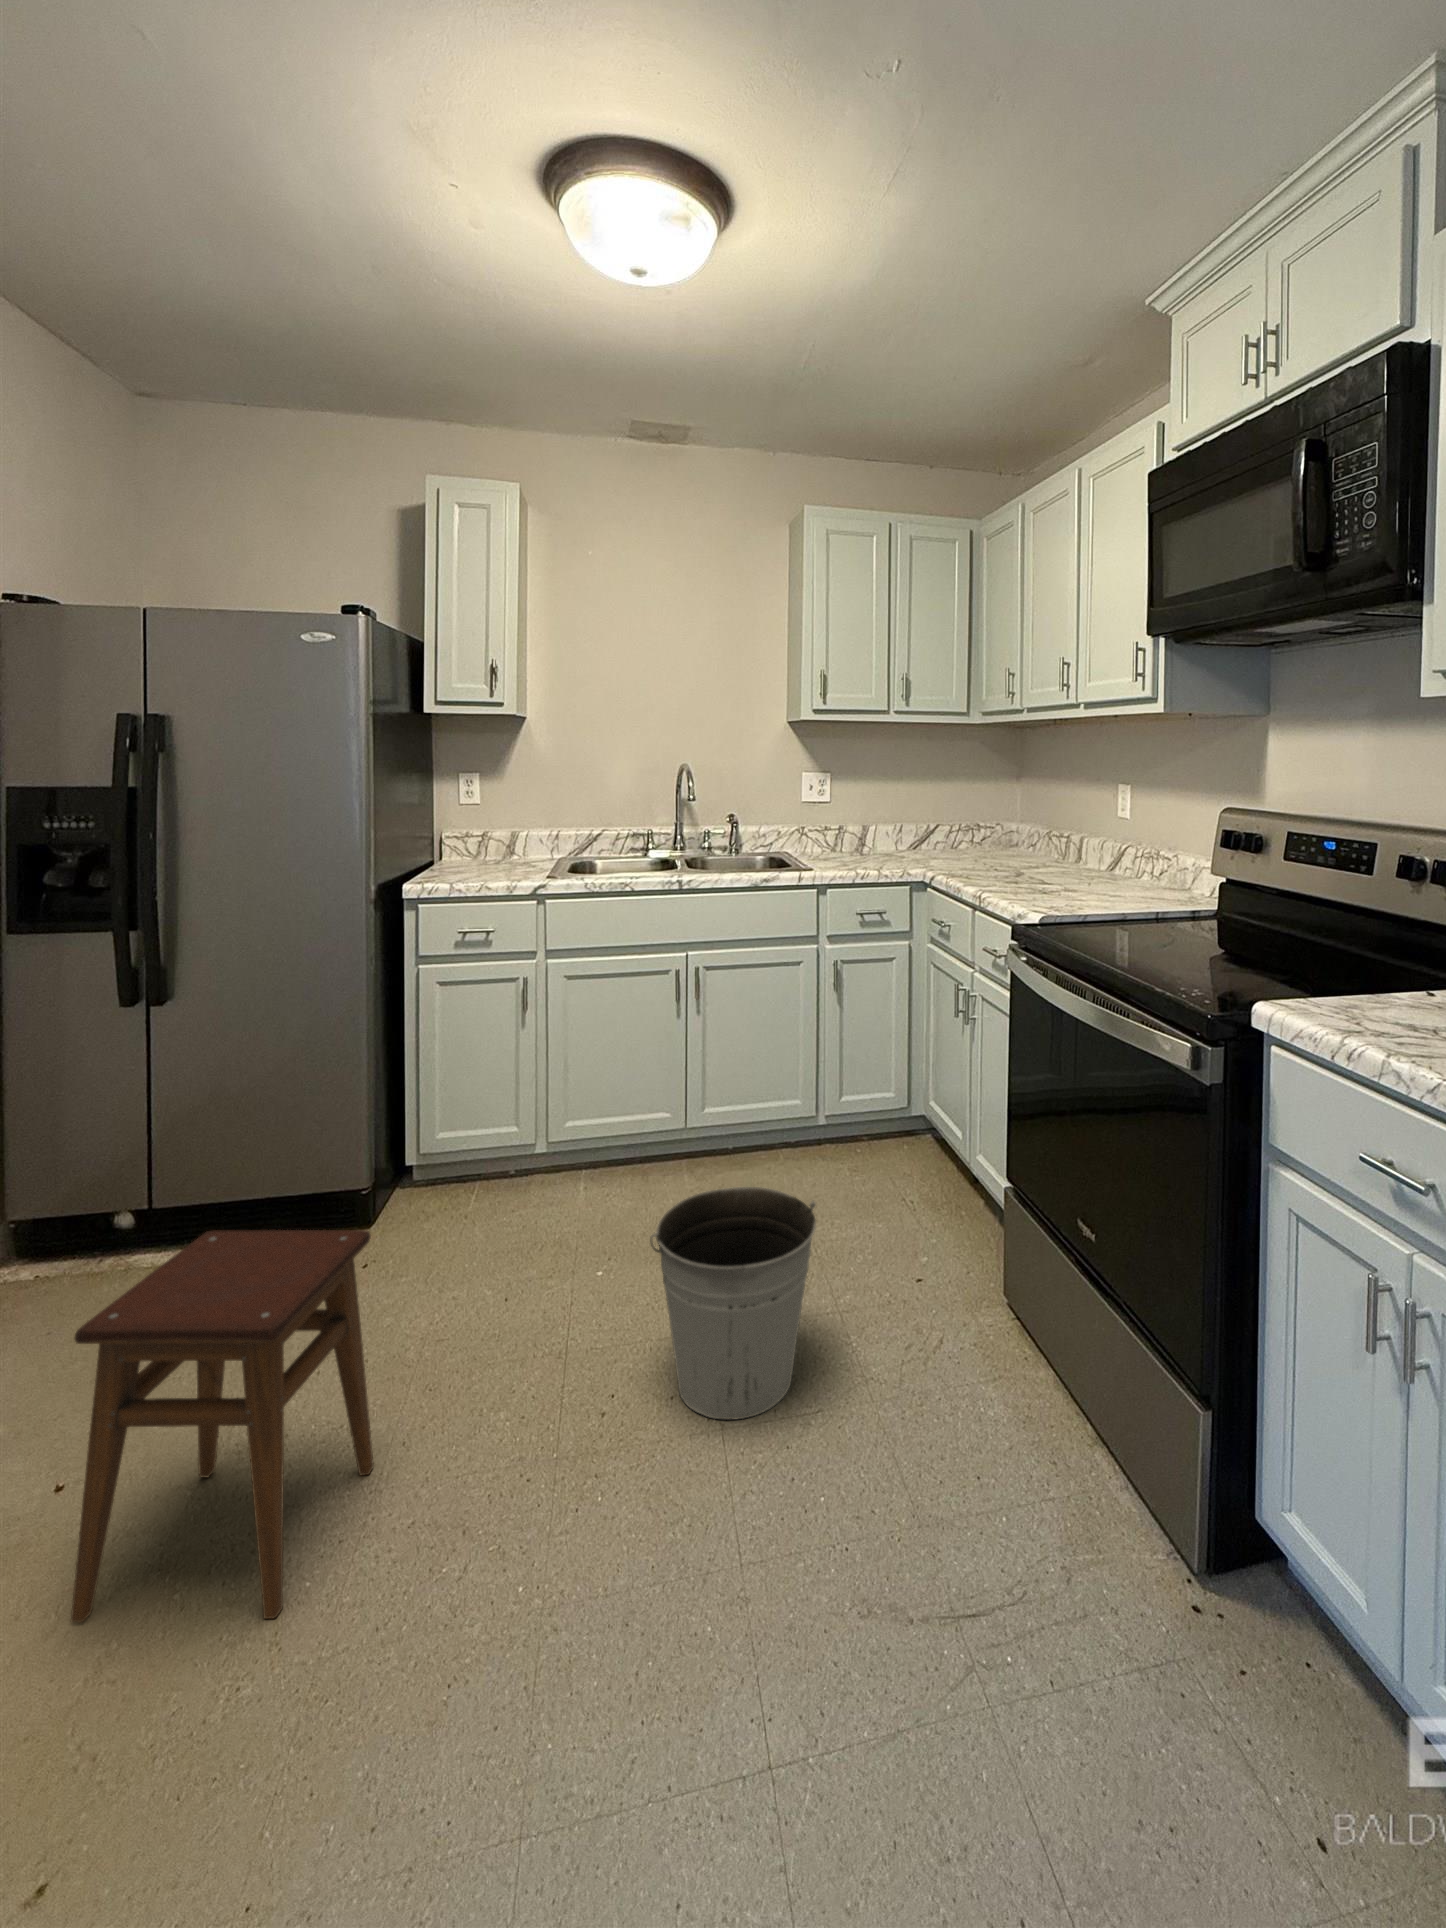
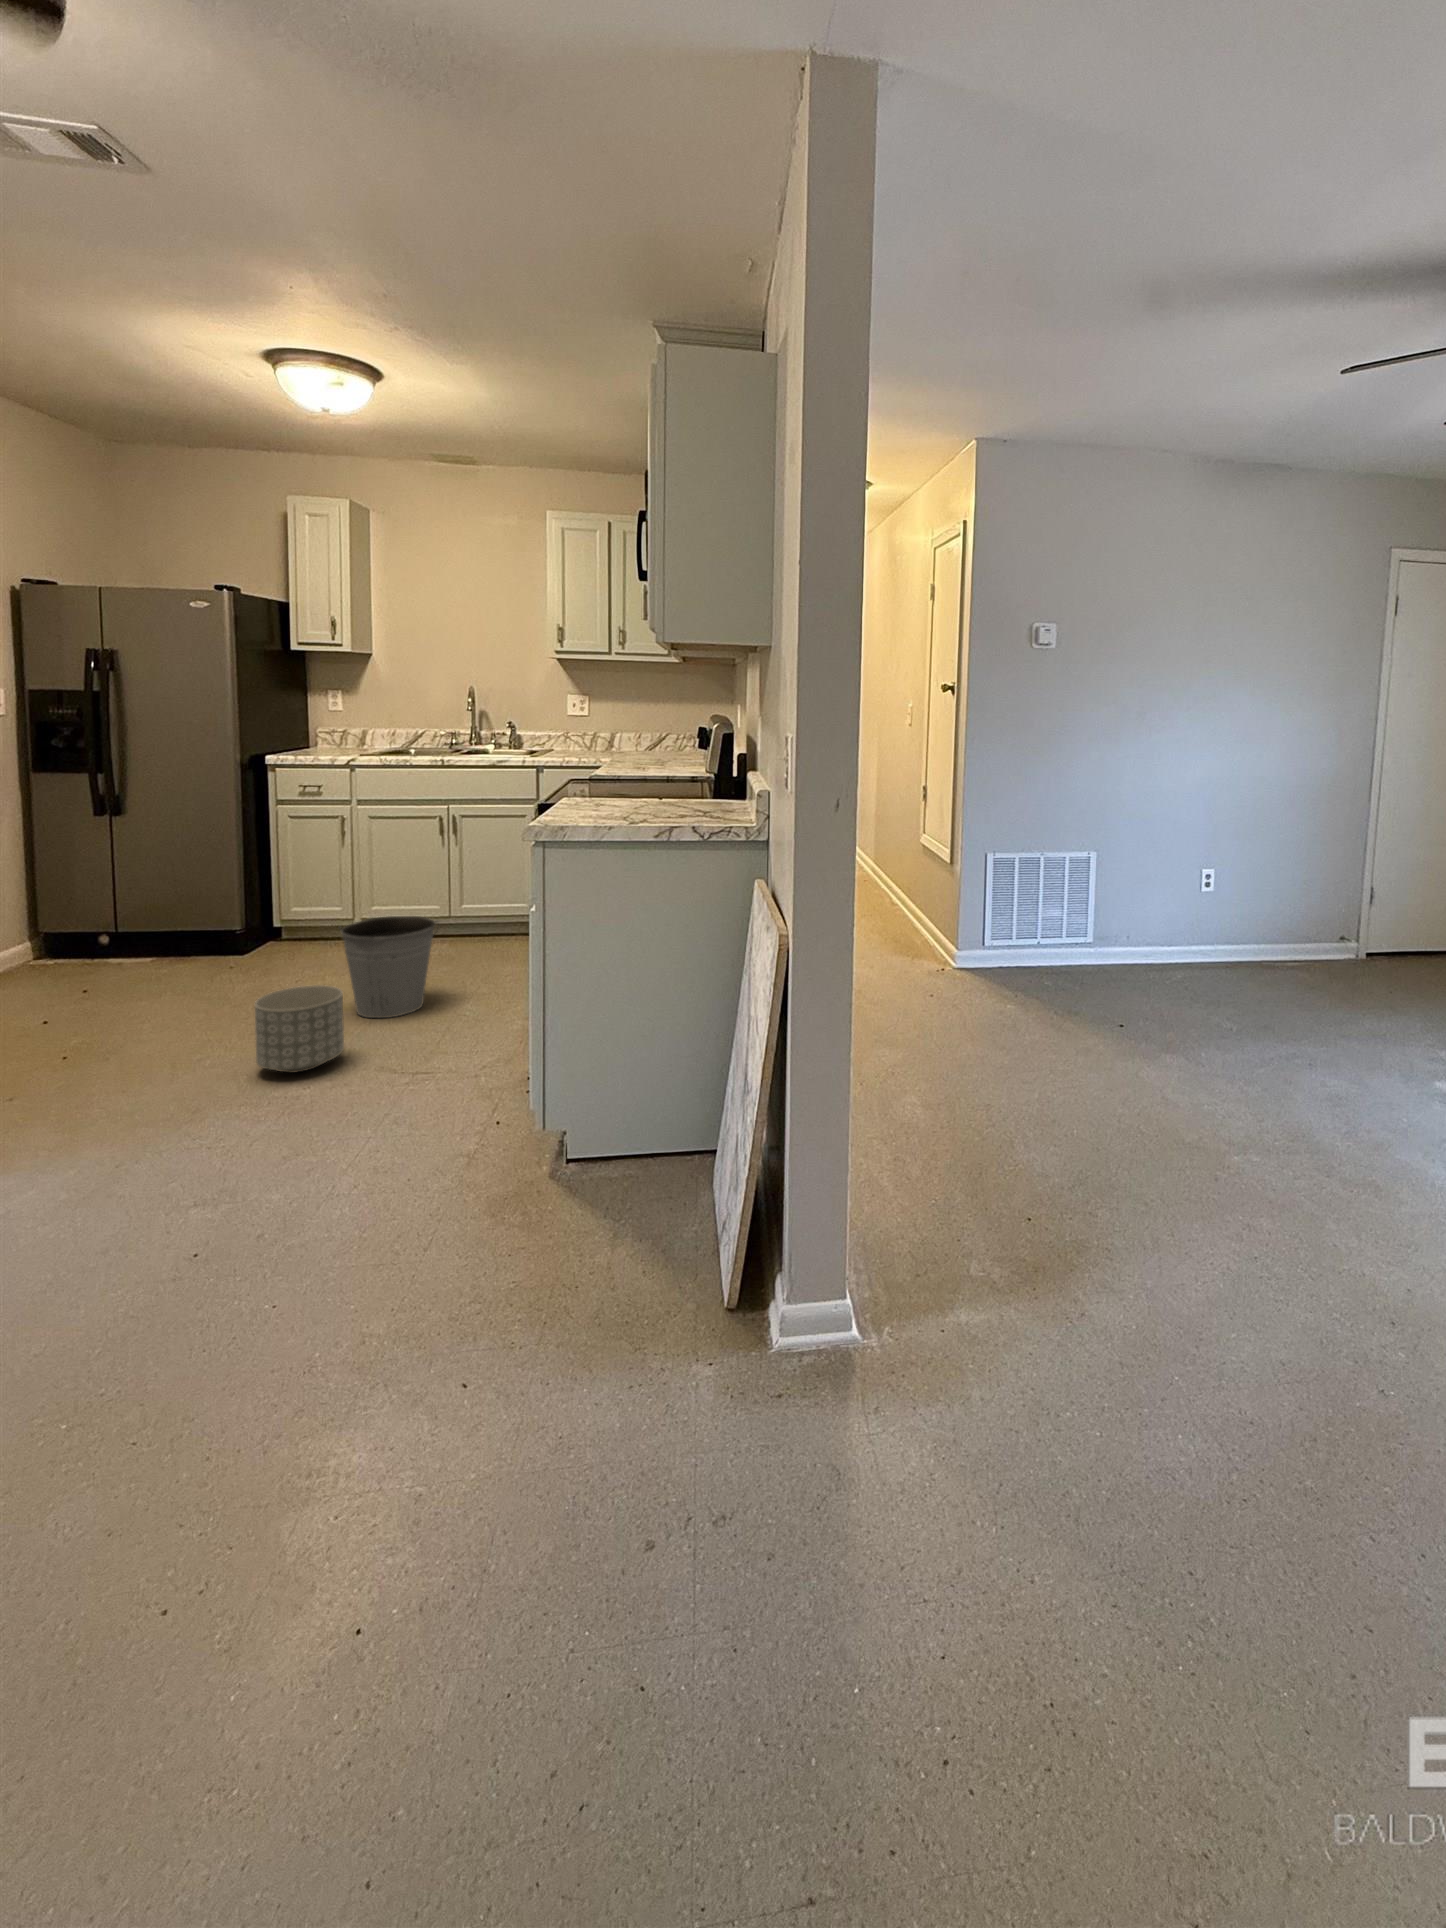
stool: present [71,1230,374,1622] -> none [33,905,191,1054]
planter: none [619,1420,791,1695] -> present [255,985,344,1073]

